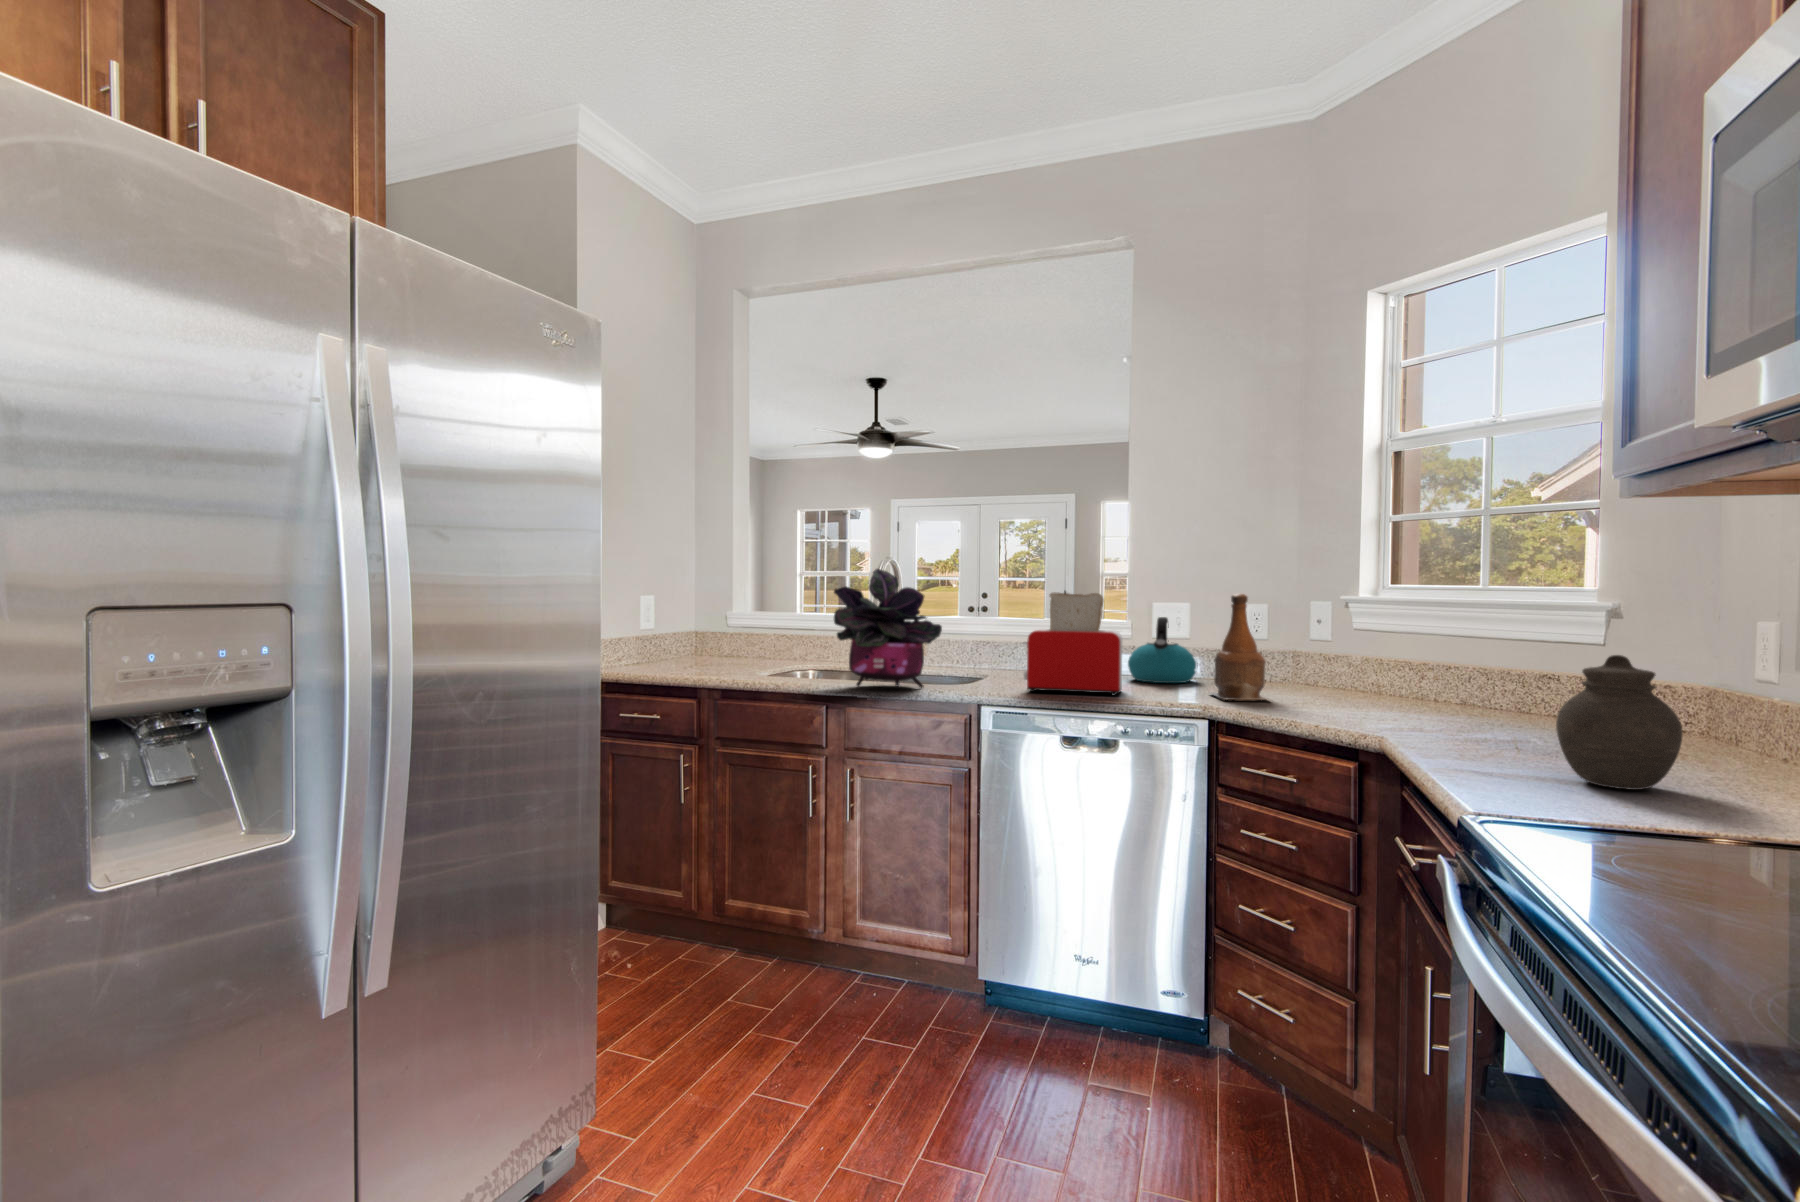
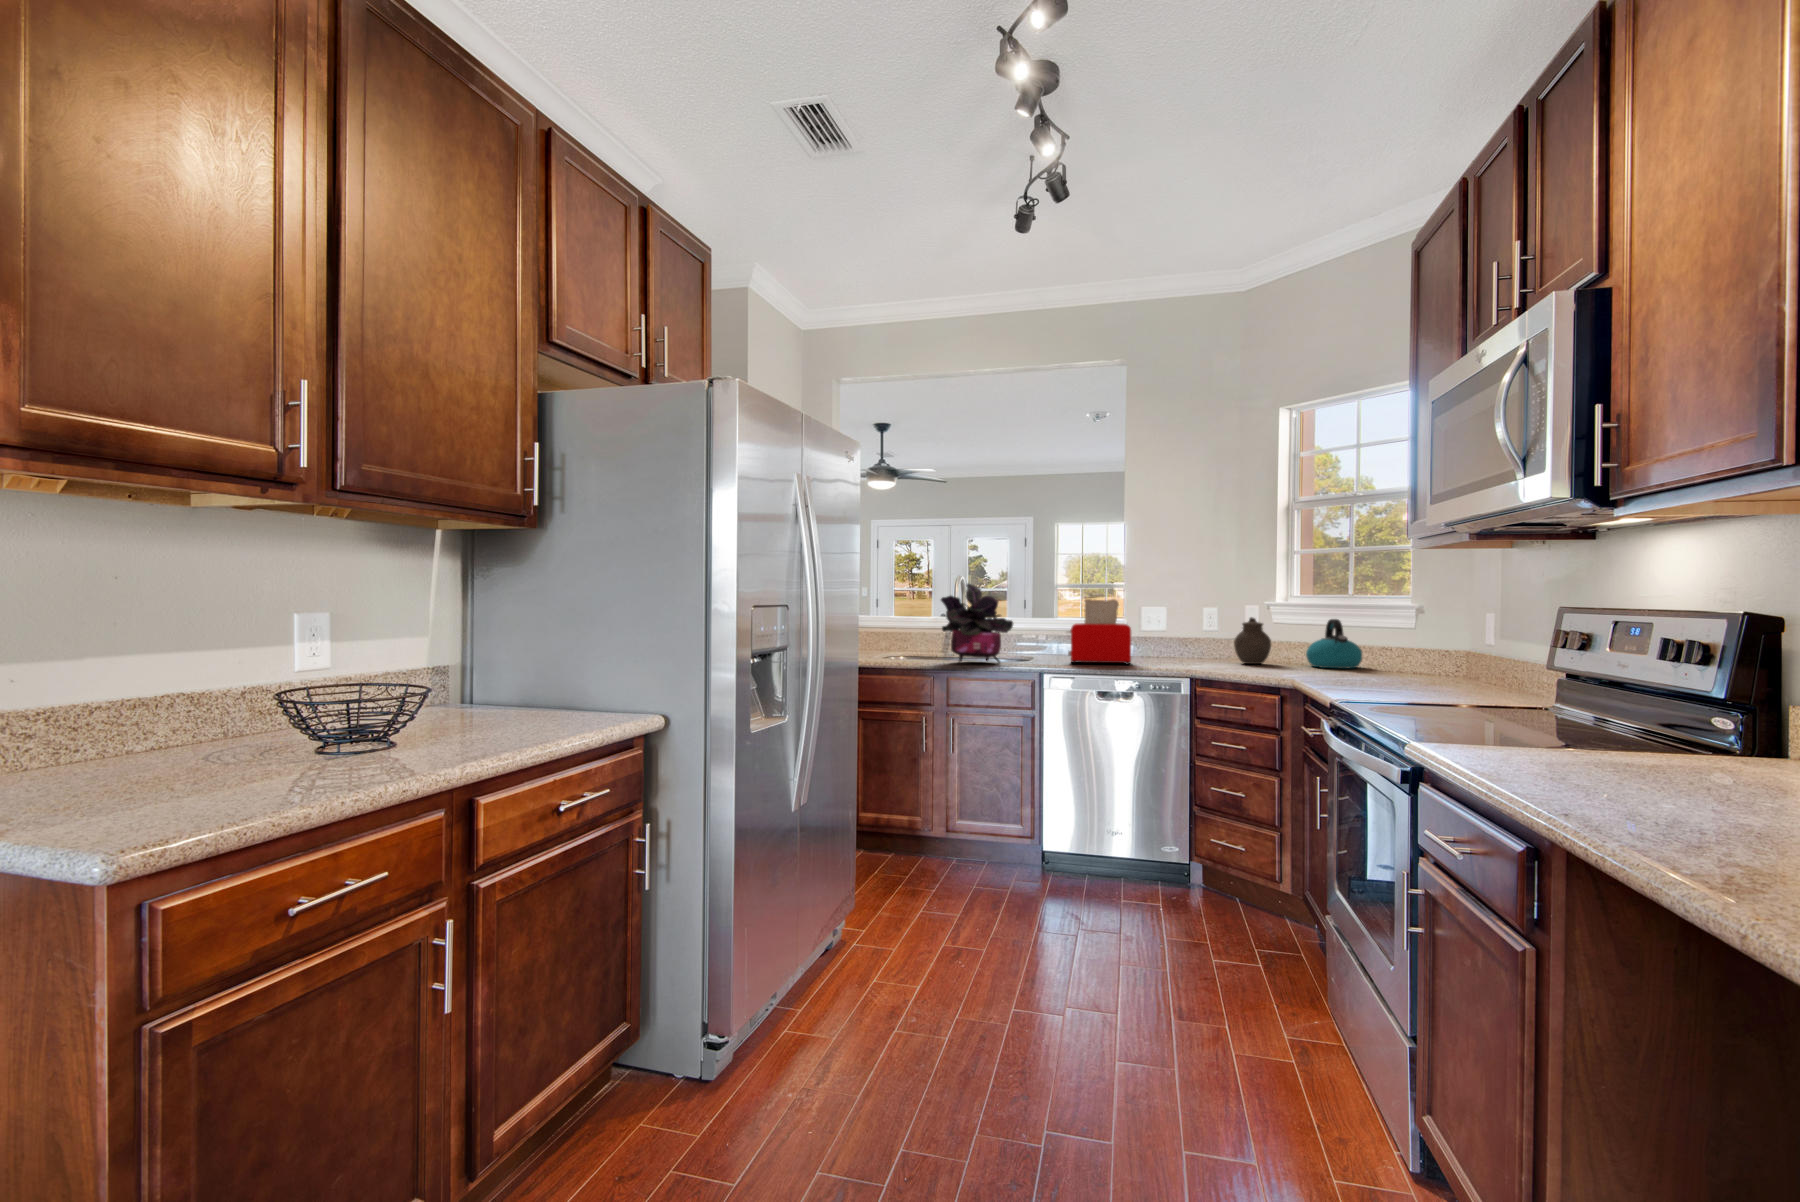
bottle: present [1212,593,1267,700] -> none [1185,599,1226,666]
kettle: present [1128,617,1196,683] -> present [1306,619,1362,668]
jar: present [1556,655,1683,790] -> present [1234,618,1271,664]

